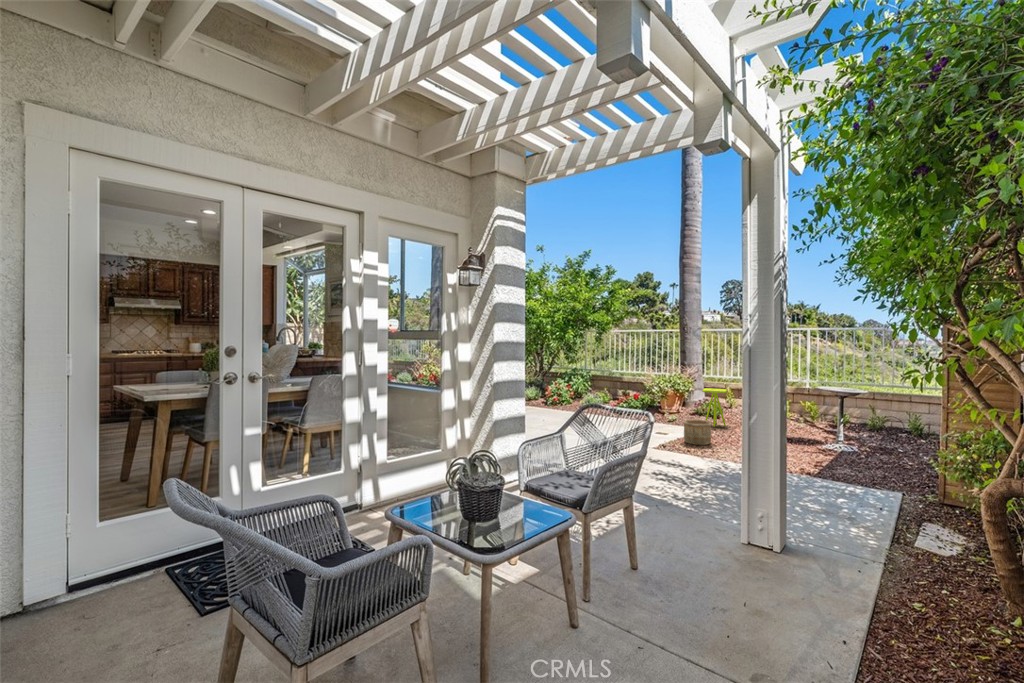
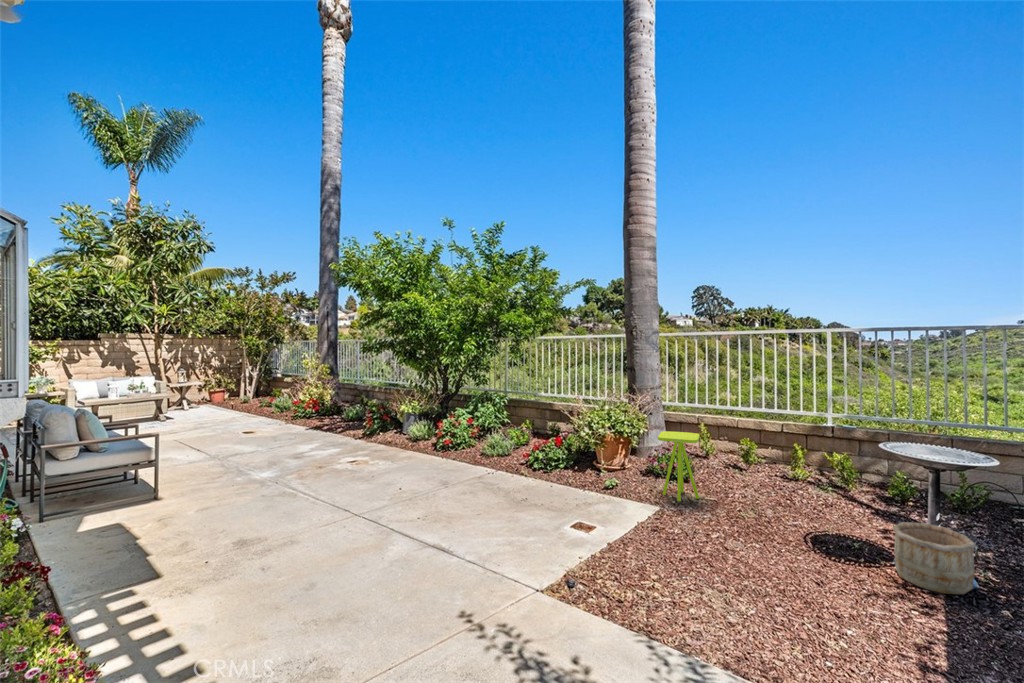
wooden bucket: present [684,419,712,445] -> present [893,522,976,594]

